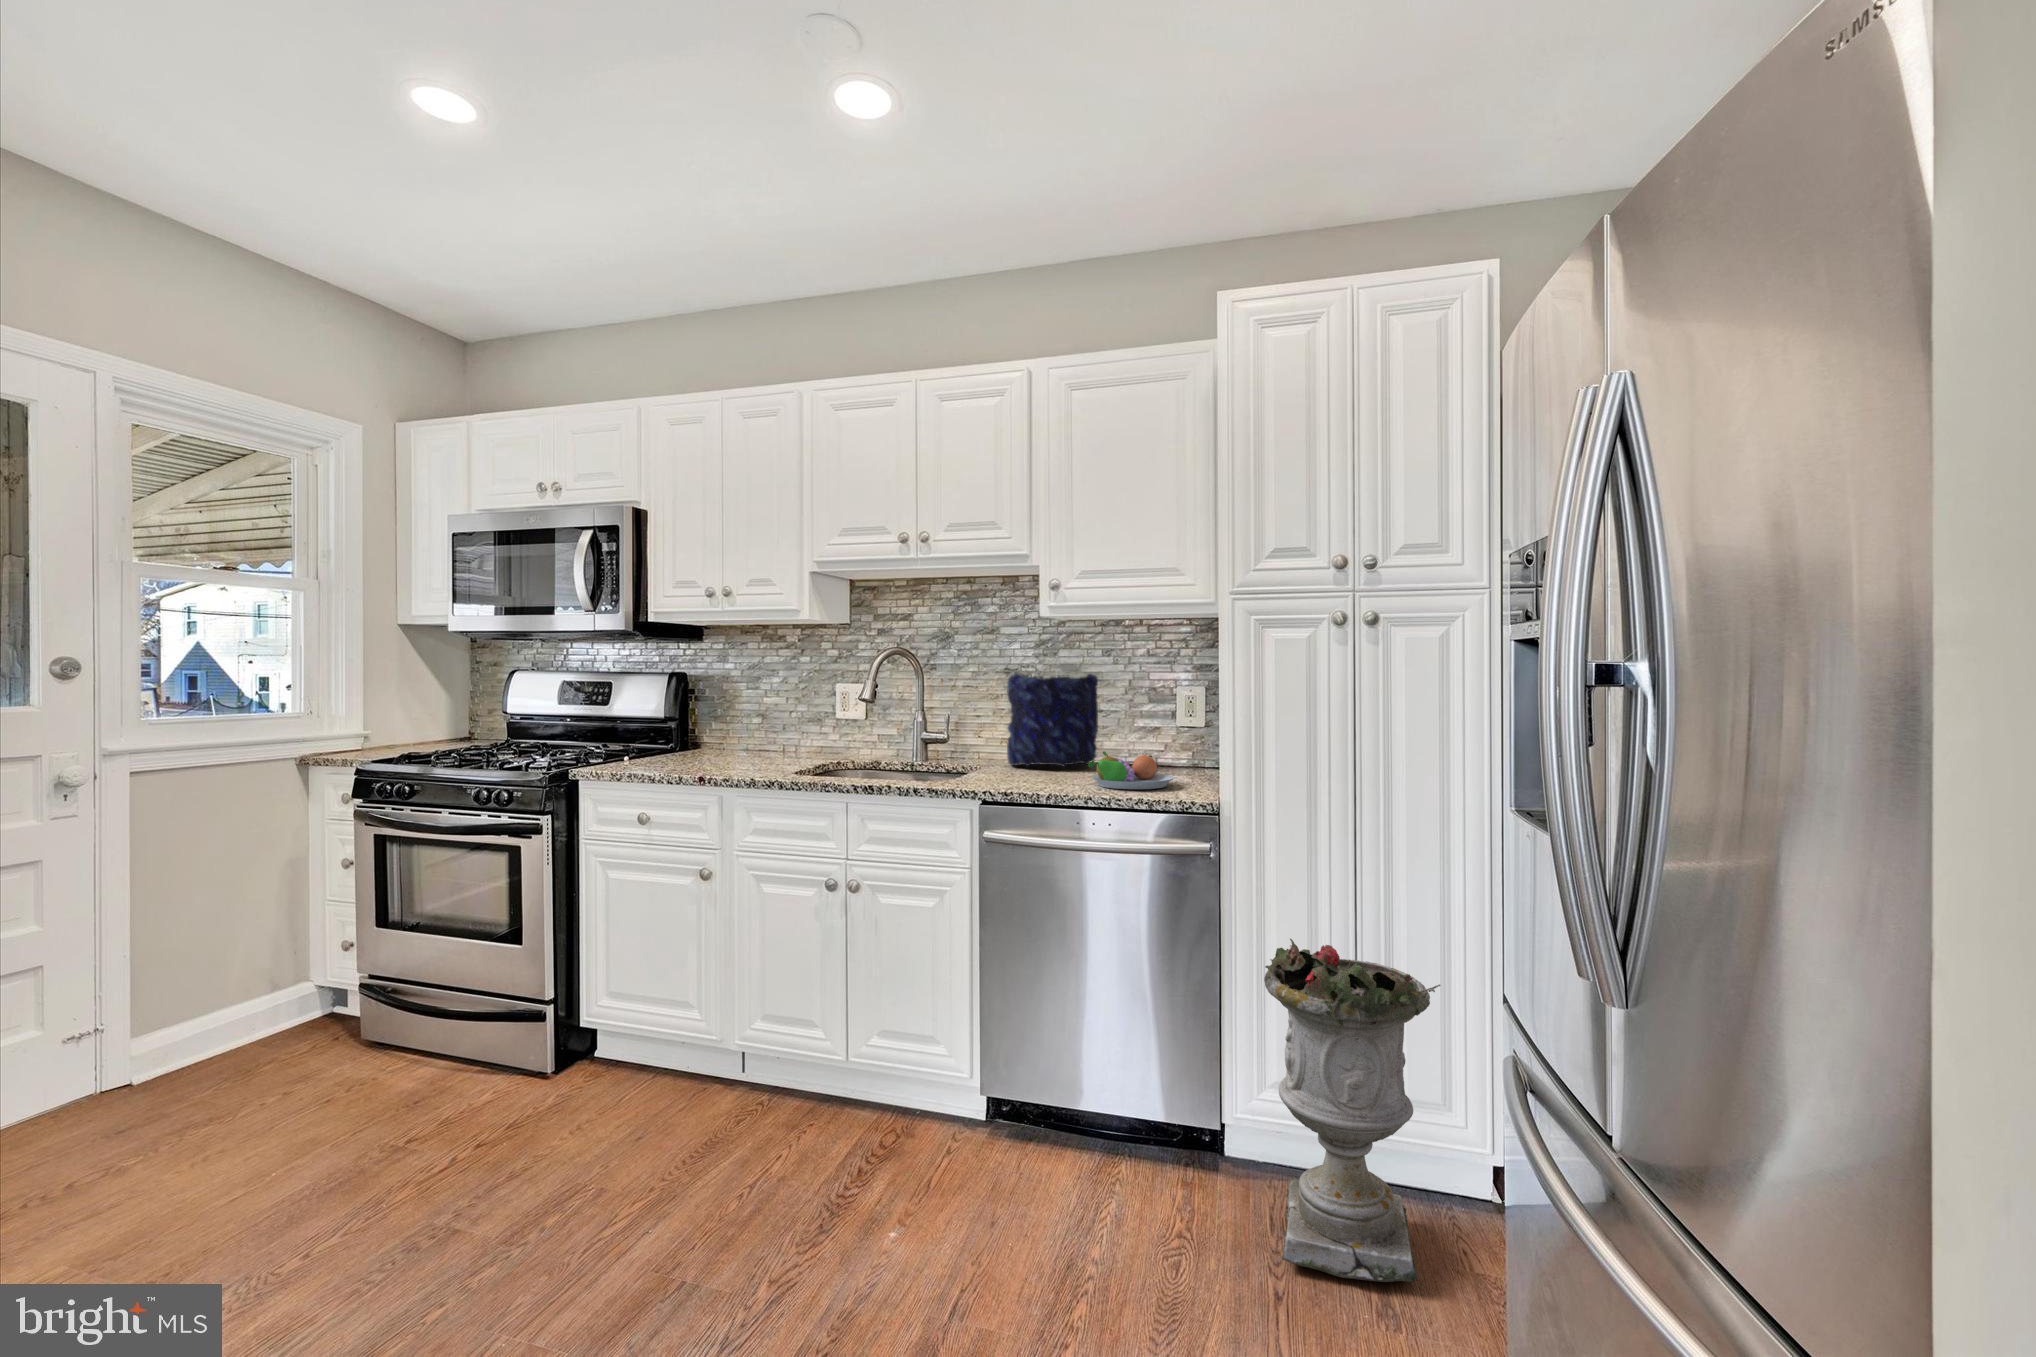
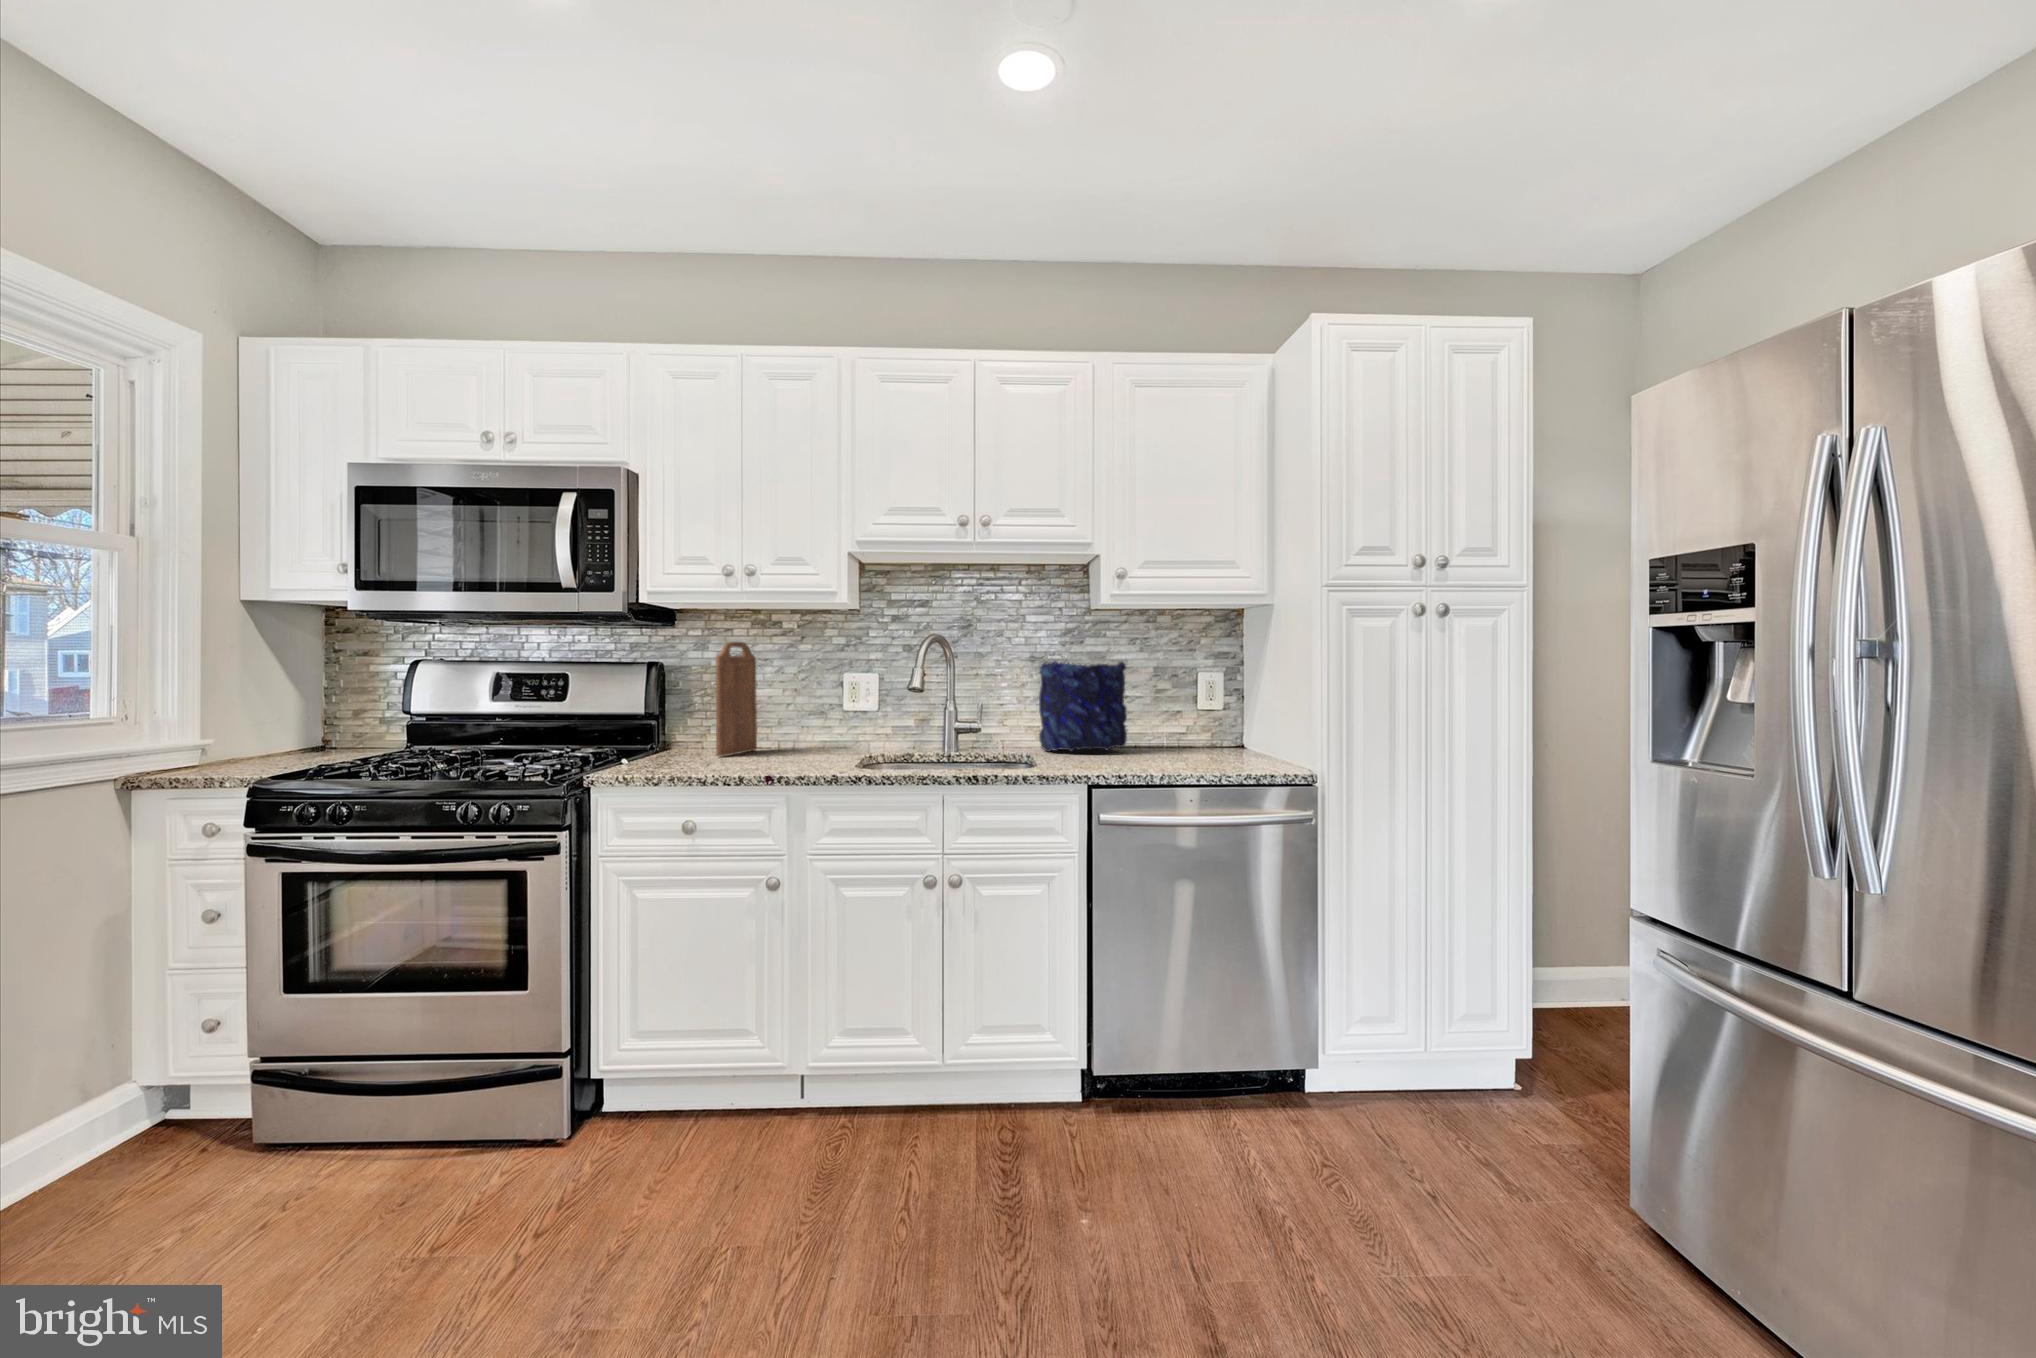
cutting board: none [705,655,756,759] -> present [715,642,757,756]
fruit bowl: present [1088,751,1174,789] -> none [1168,733,1247,768]
planter: present [1264,939,1441,1282] -> none [1397,890,1562,1175]

